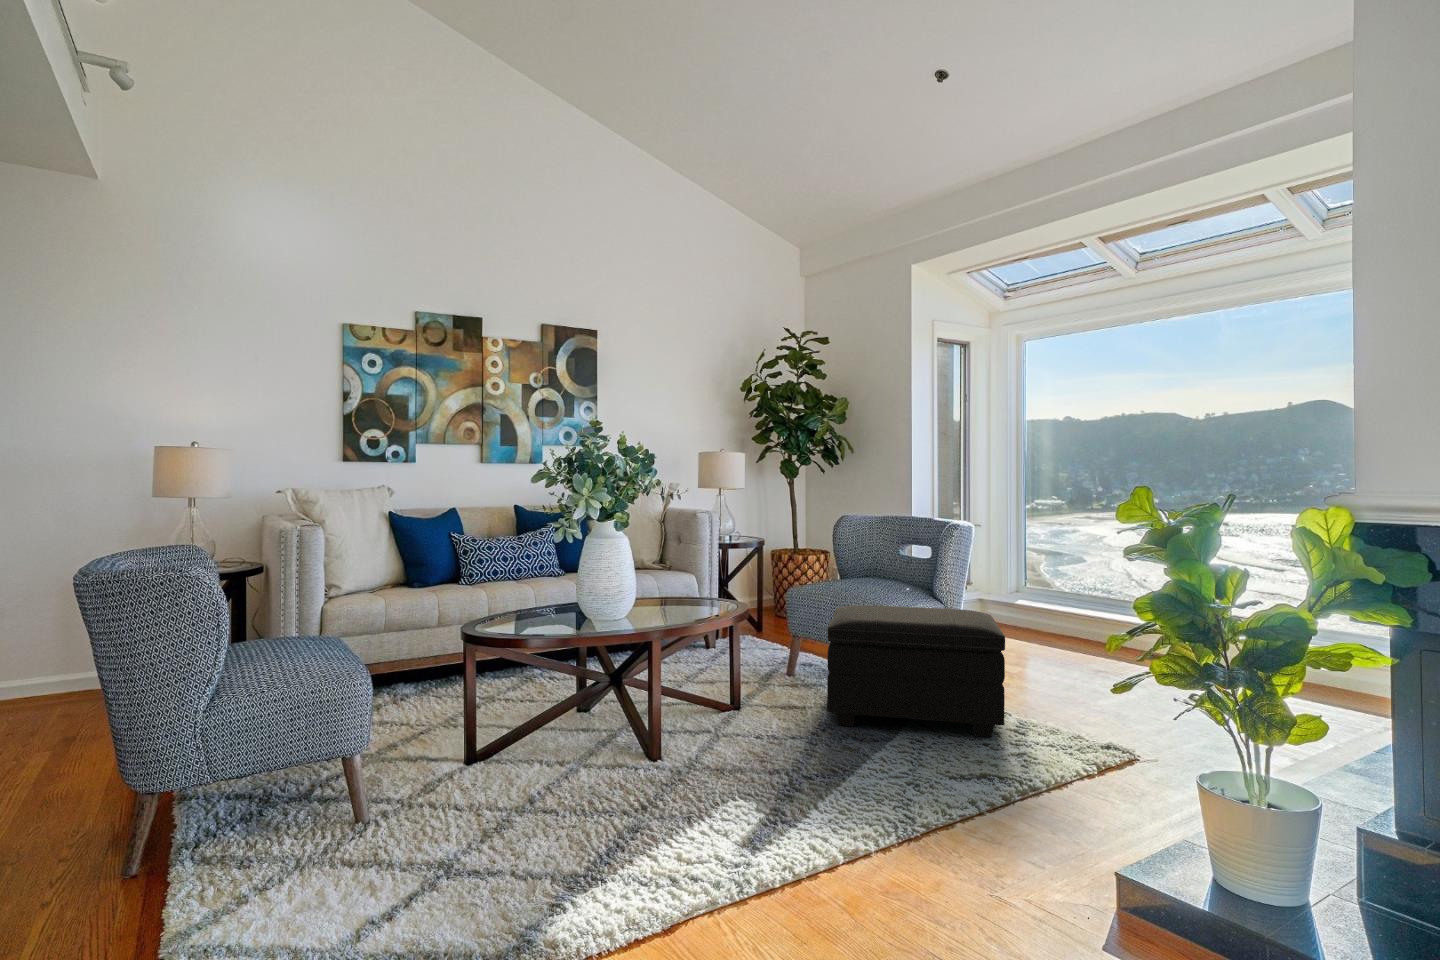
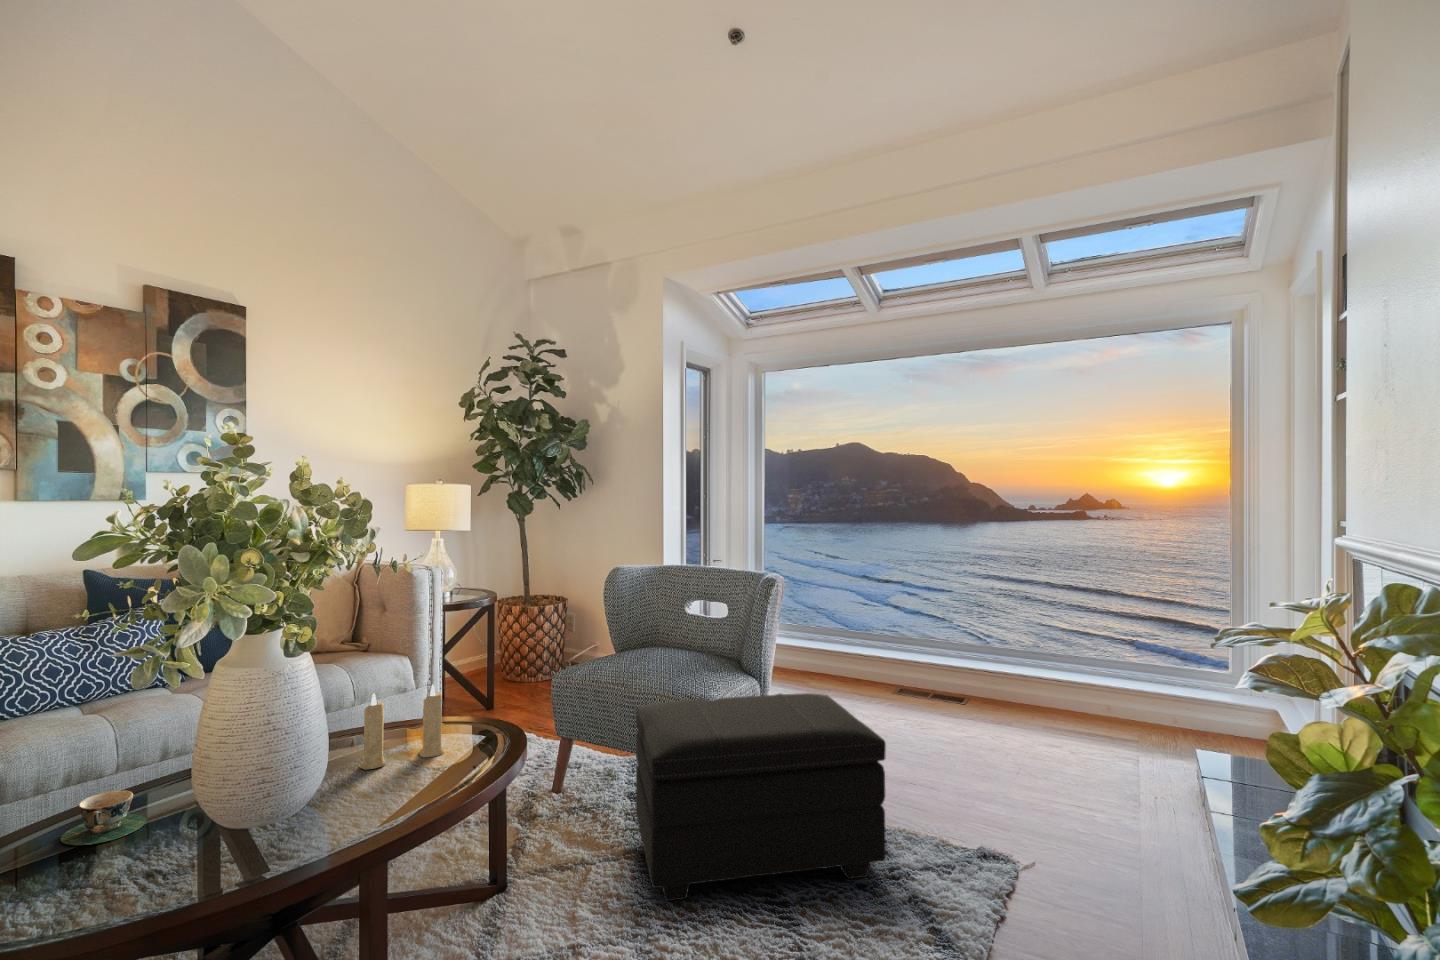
candle: none [657,570,705,616] -> present [360,685,444,770]
teacup: none [524,604,557,625] -> present [61,790,146,845]

